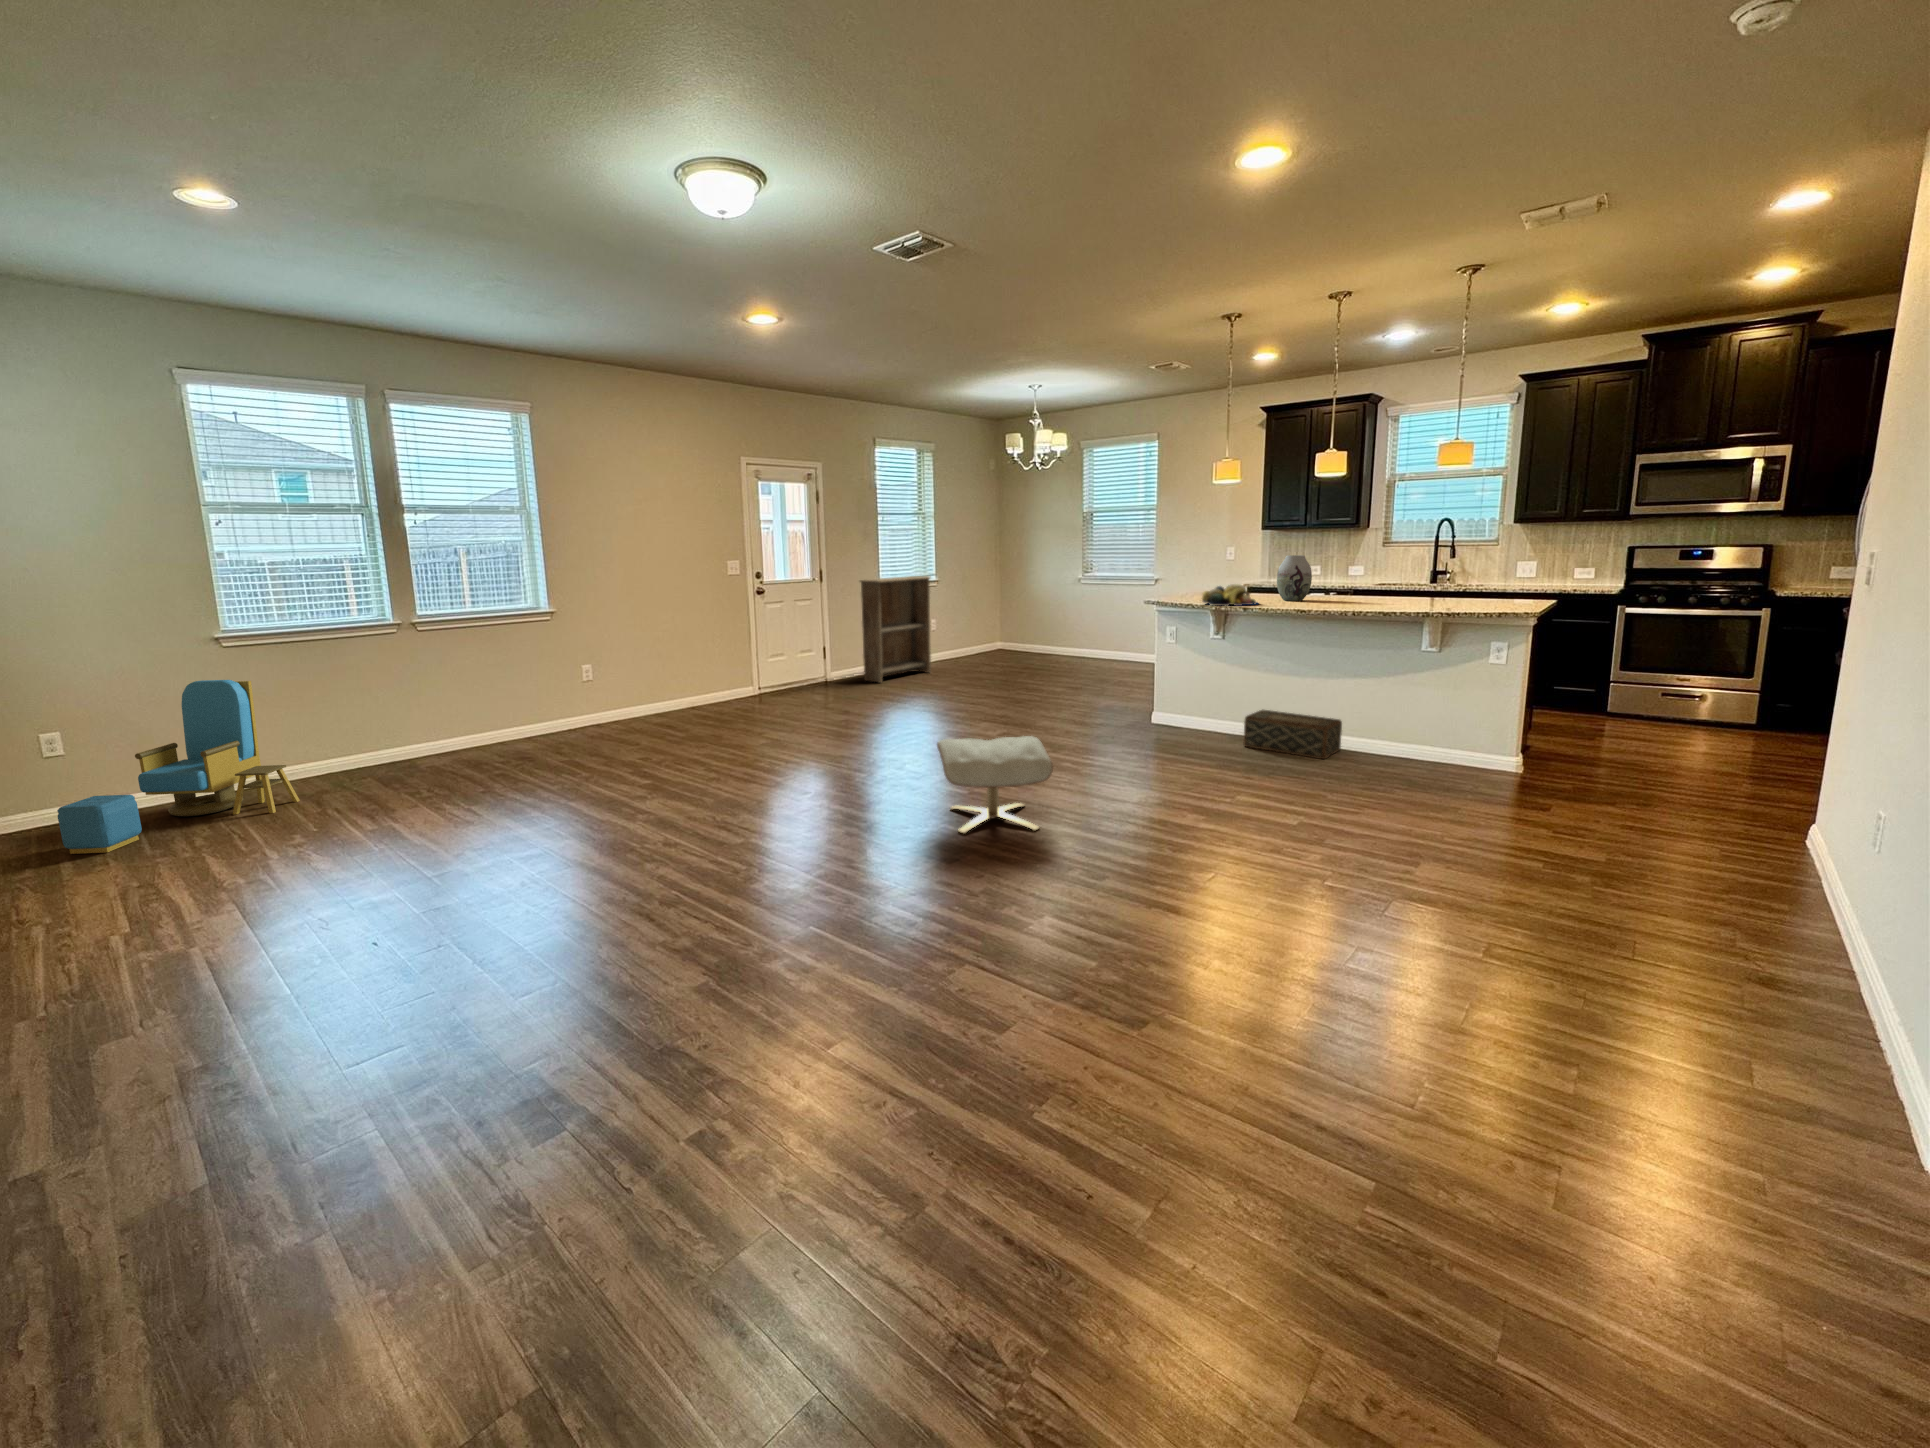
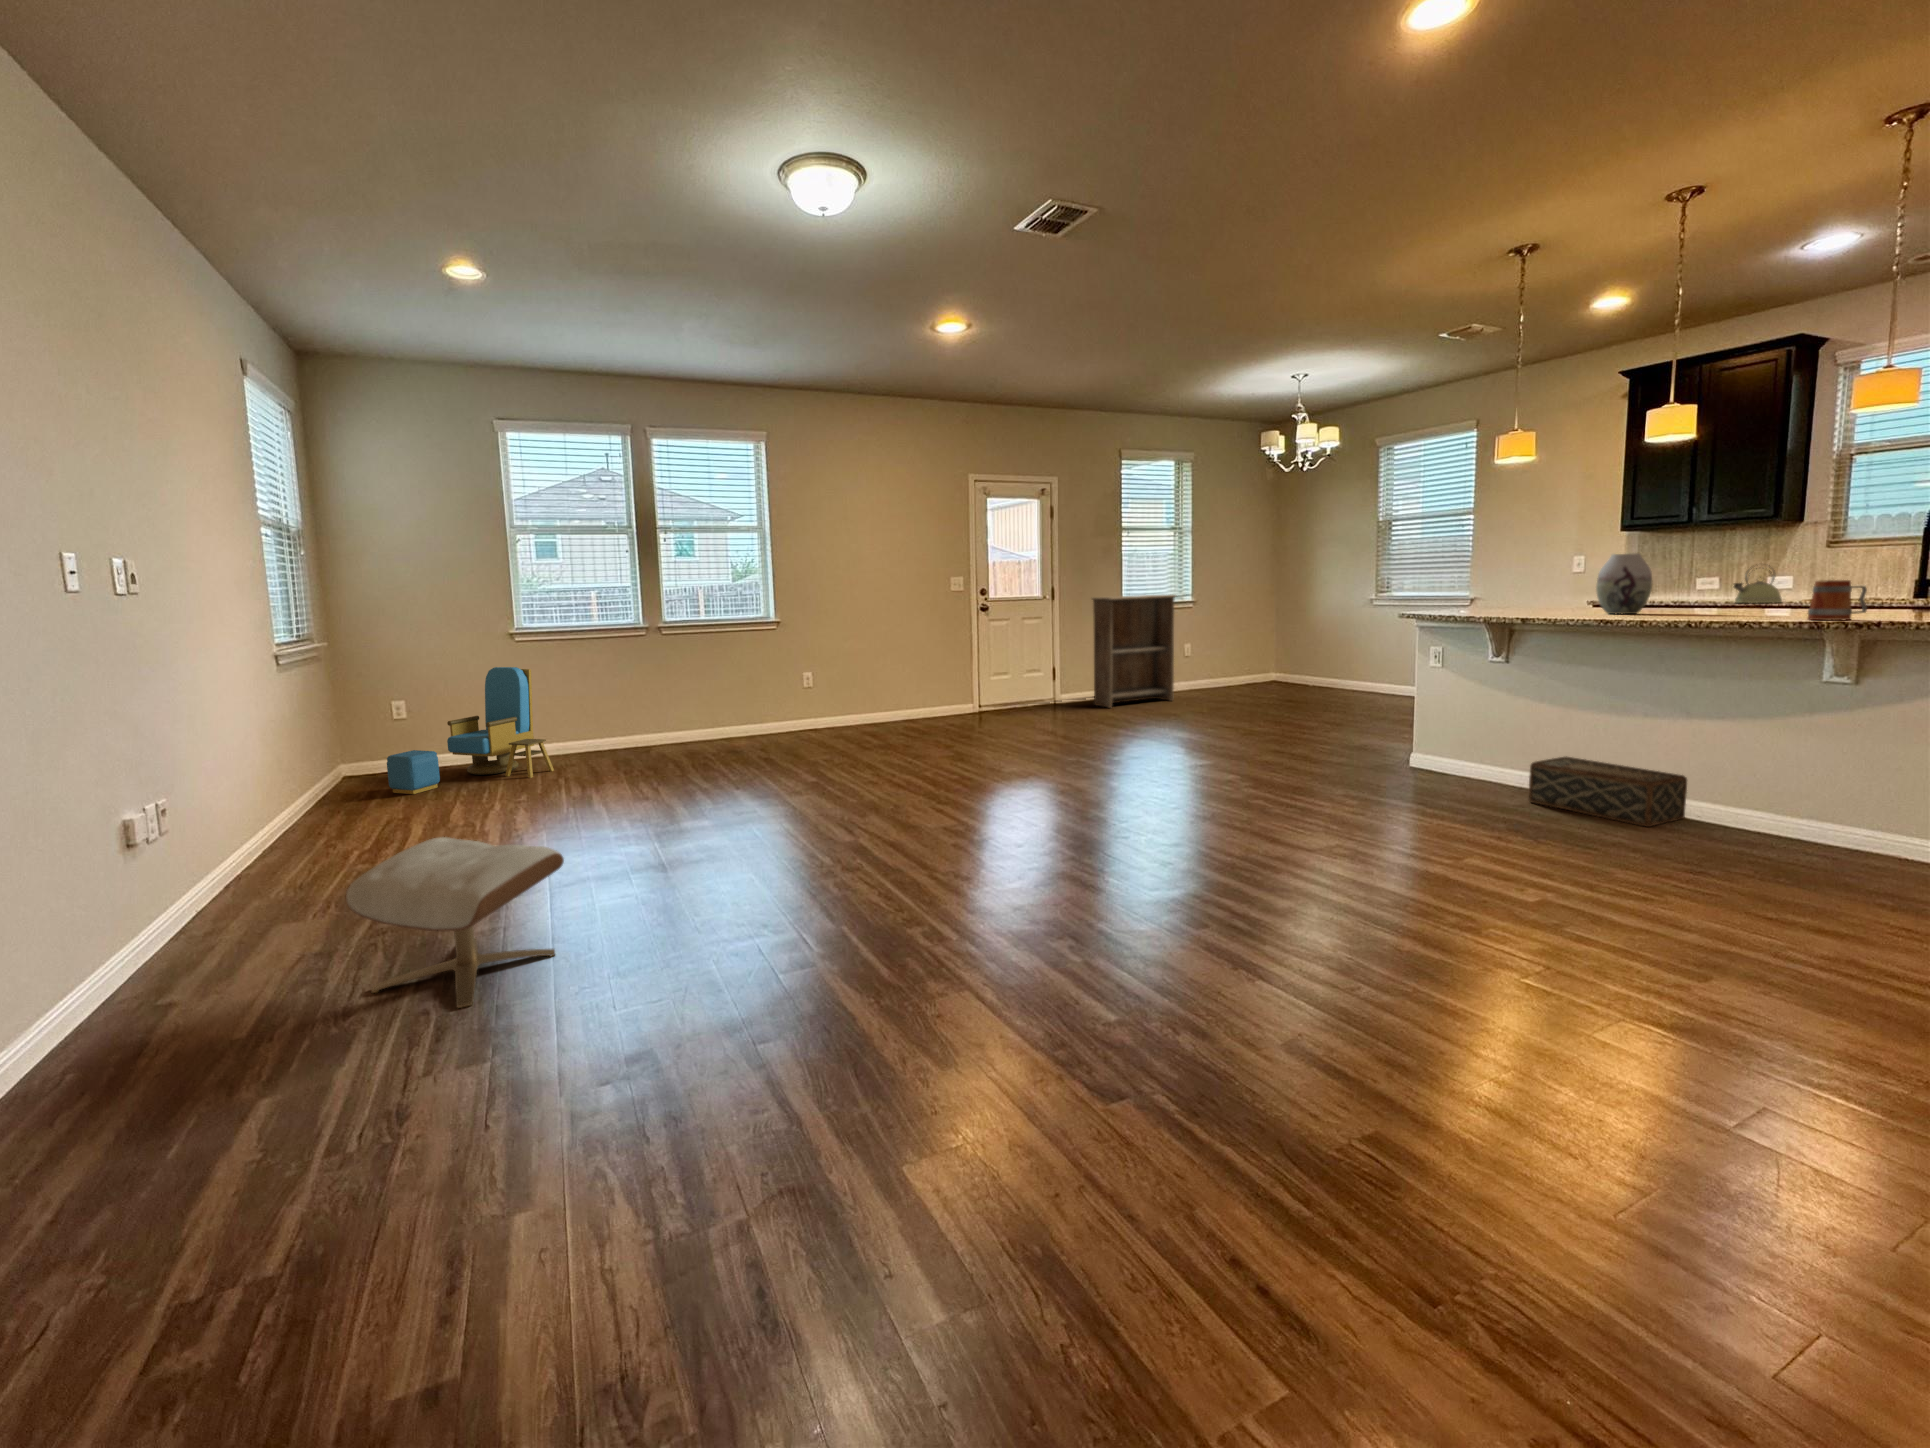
kettle: none [1331,557,1359,586] -> present [1734,568,1782,603]
mug: none [1418,582,1450,610] -> present [1808,580,1867,620]
fruit bowl: present [1202,584,1258,606] -> none [1473,591,1559,618]
ottoman: present [937,736,1053,834] -> present [346,837,564,1008]

